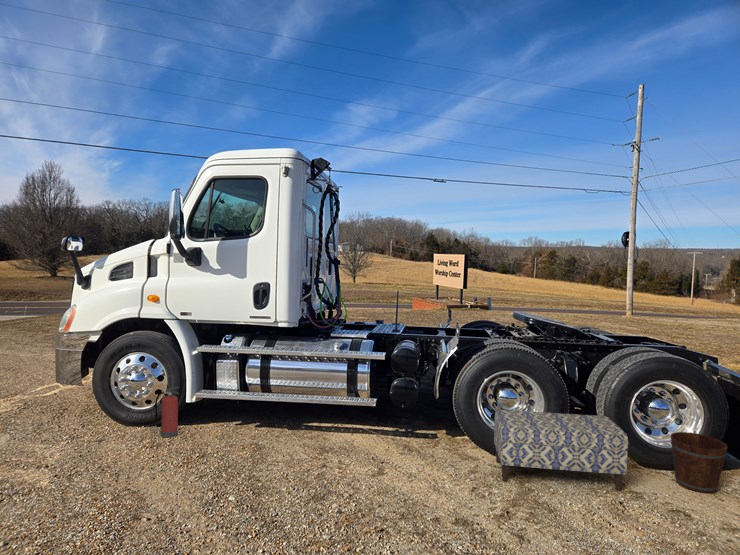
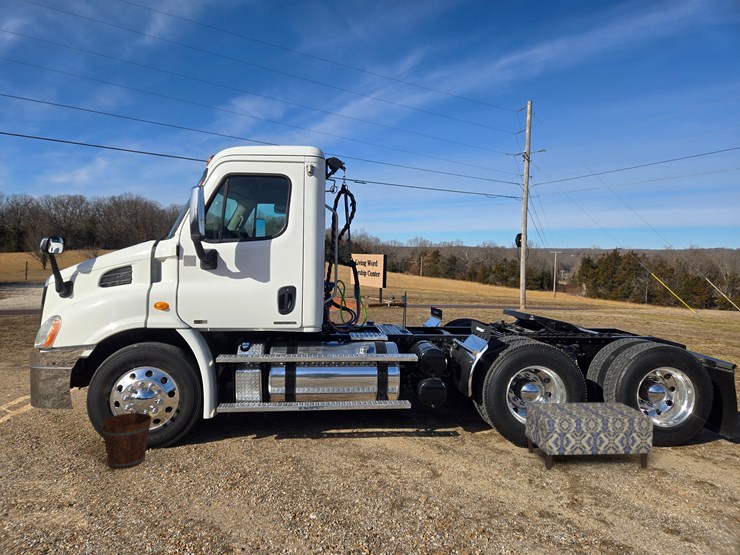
fire extinguisher: present [154,387,179,438] -> none [169,402,200,459]
bucket: present [671,431,728,493] -> present [102,411,151,469]

